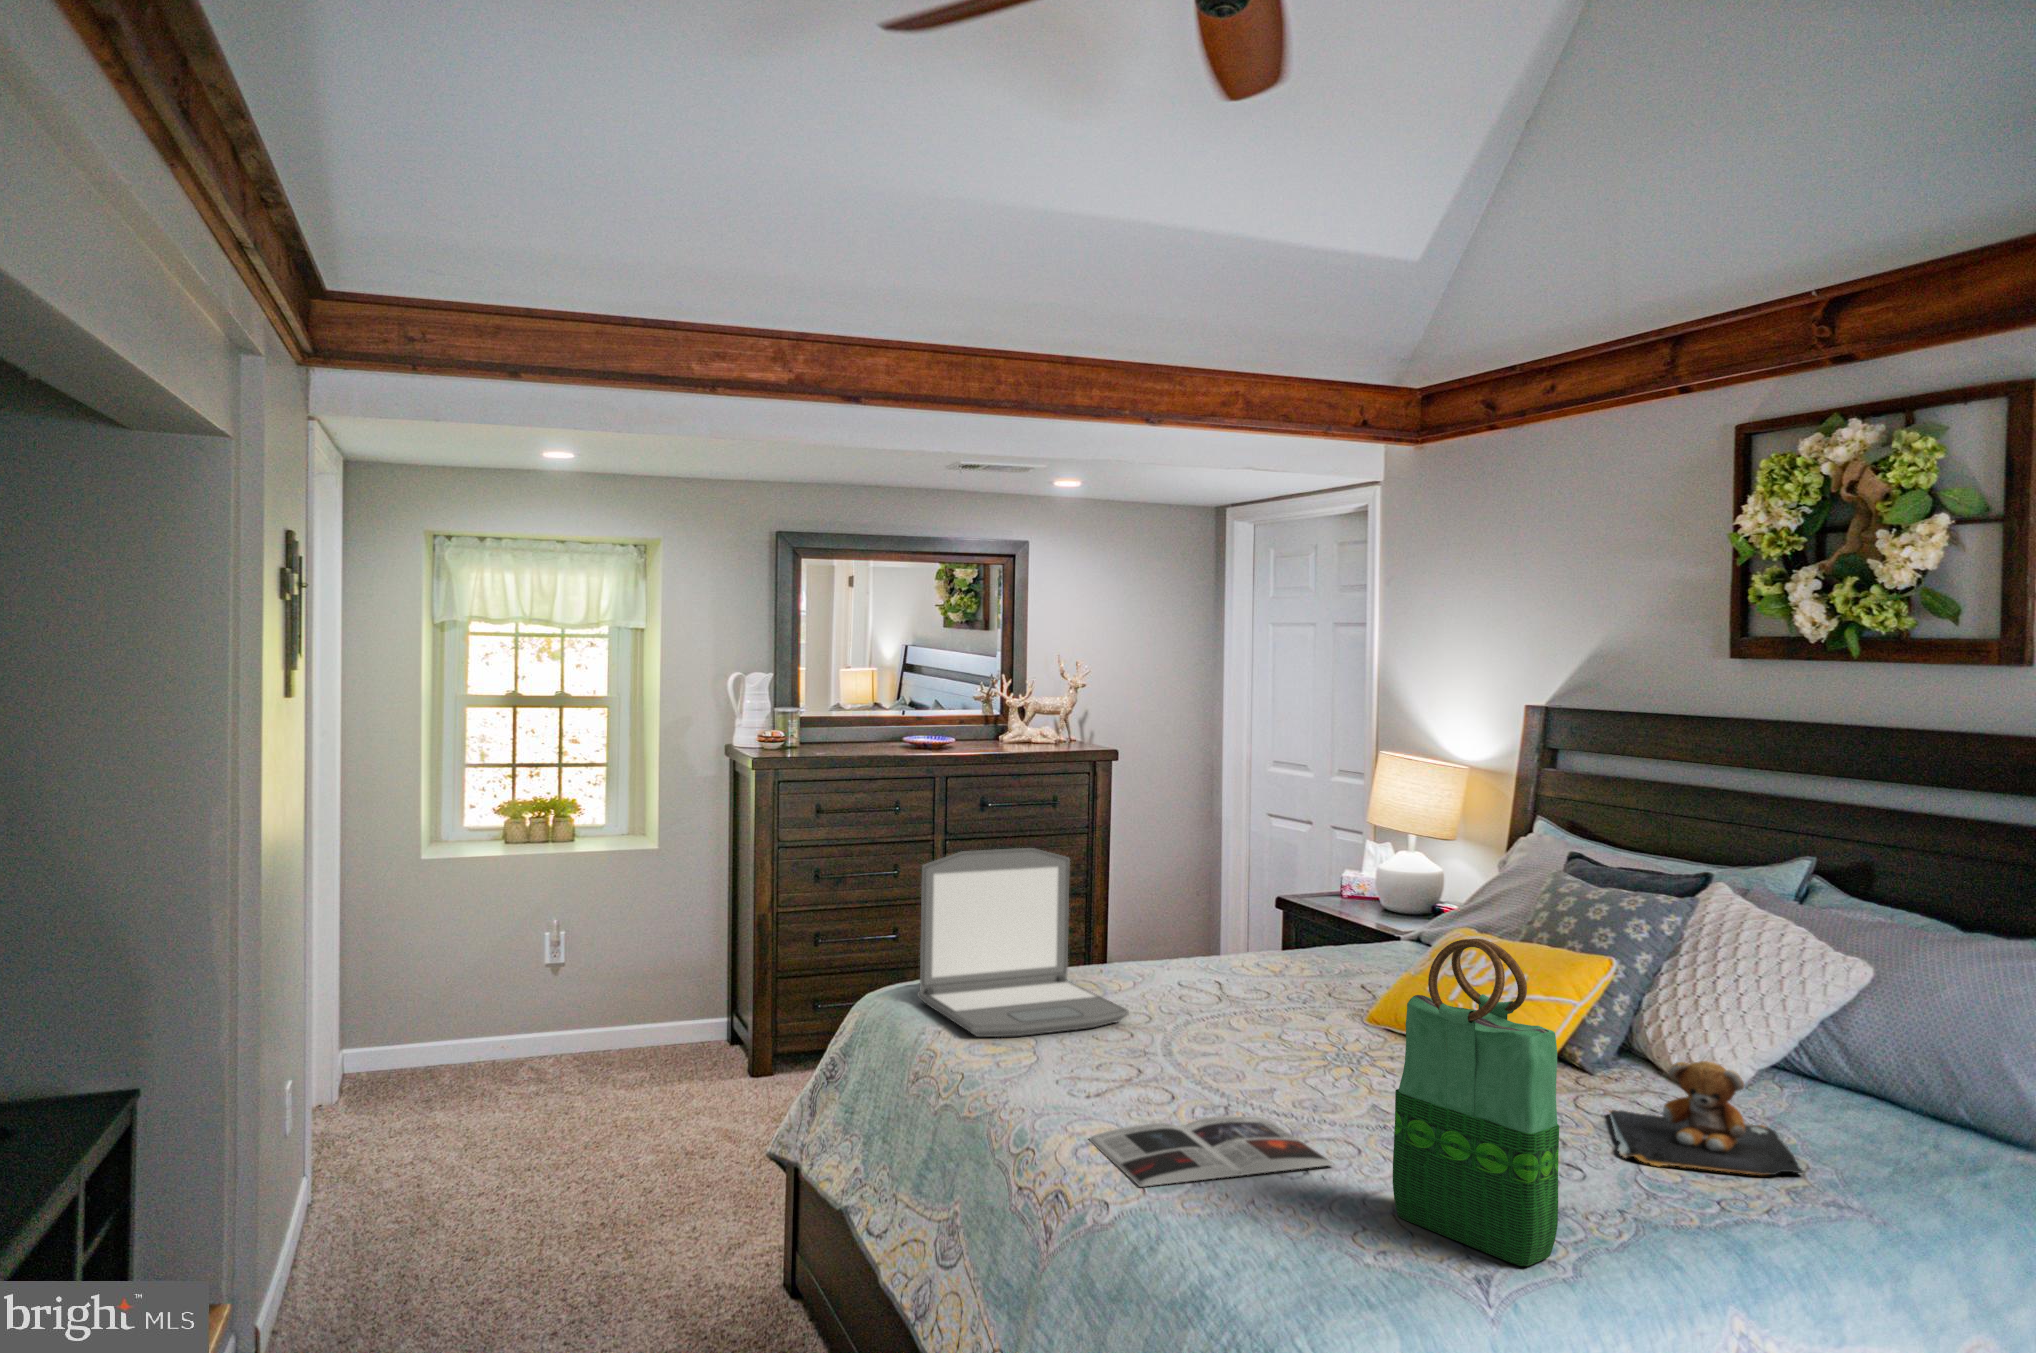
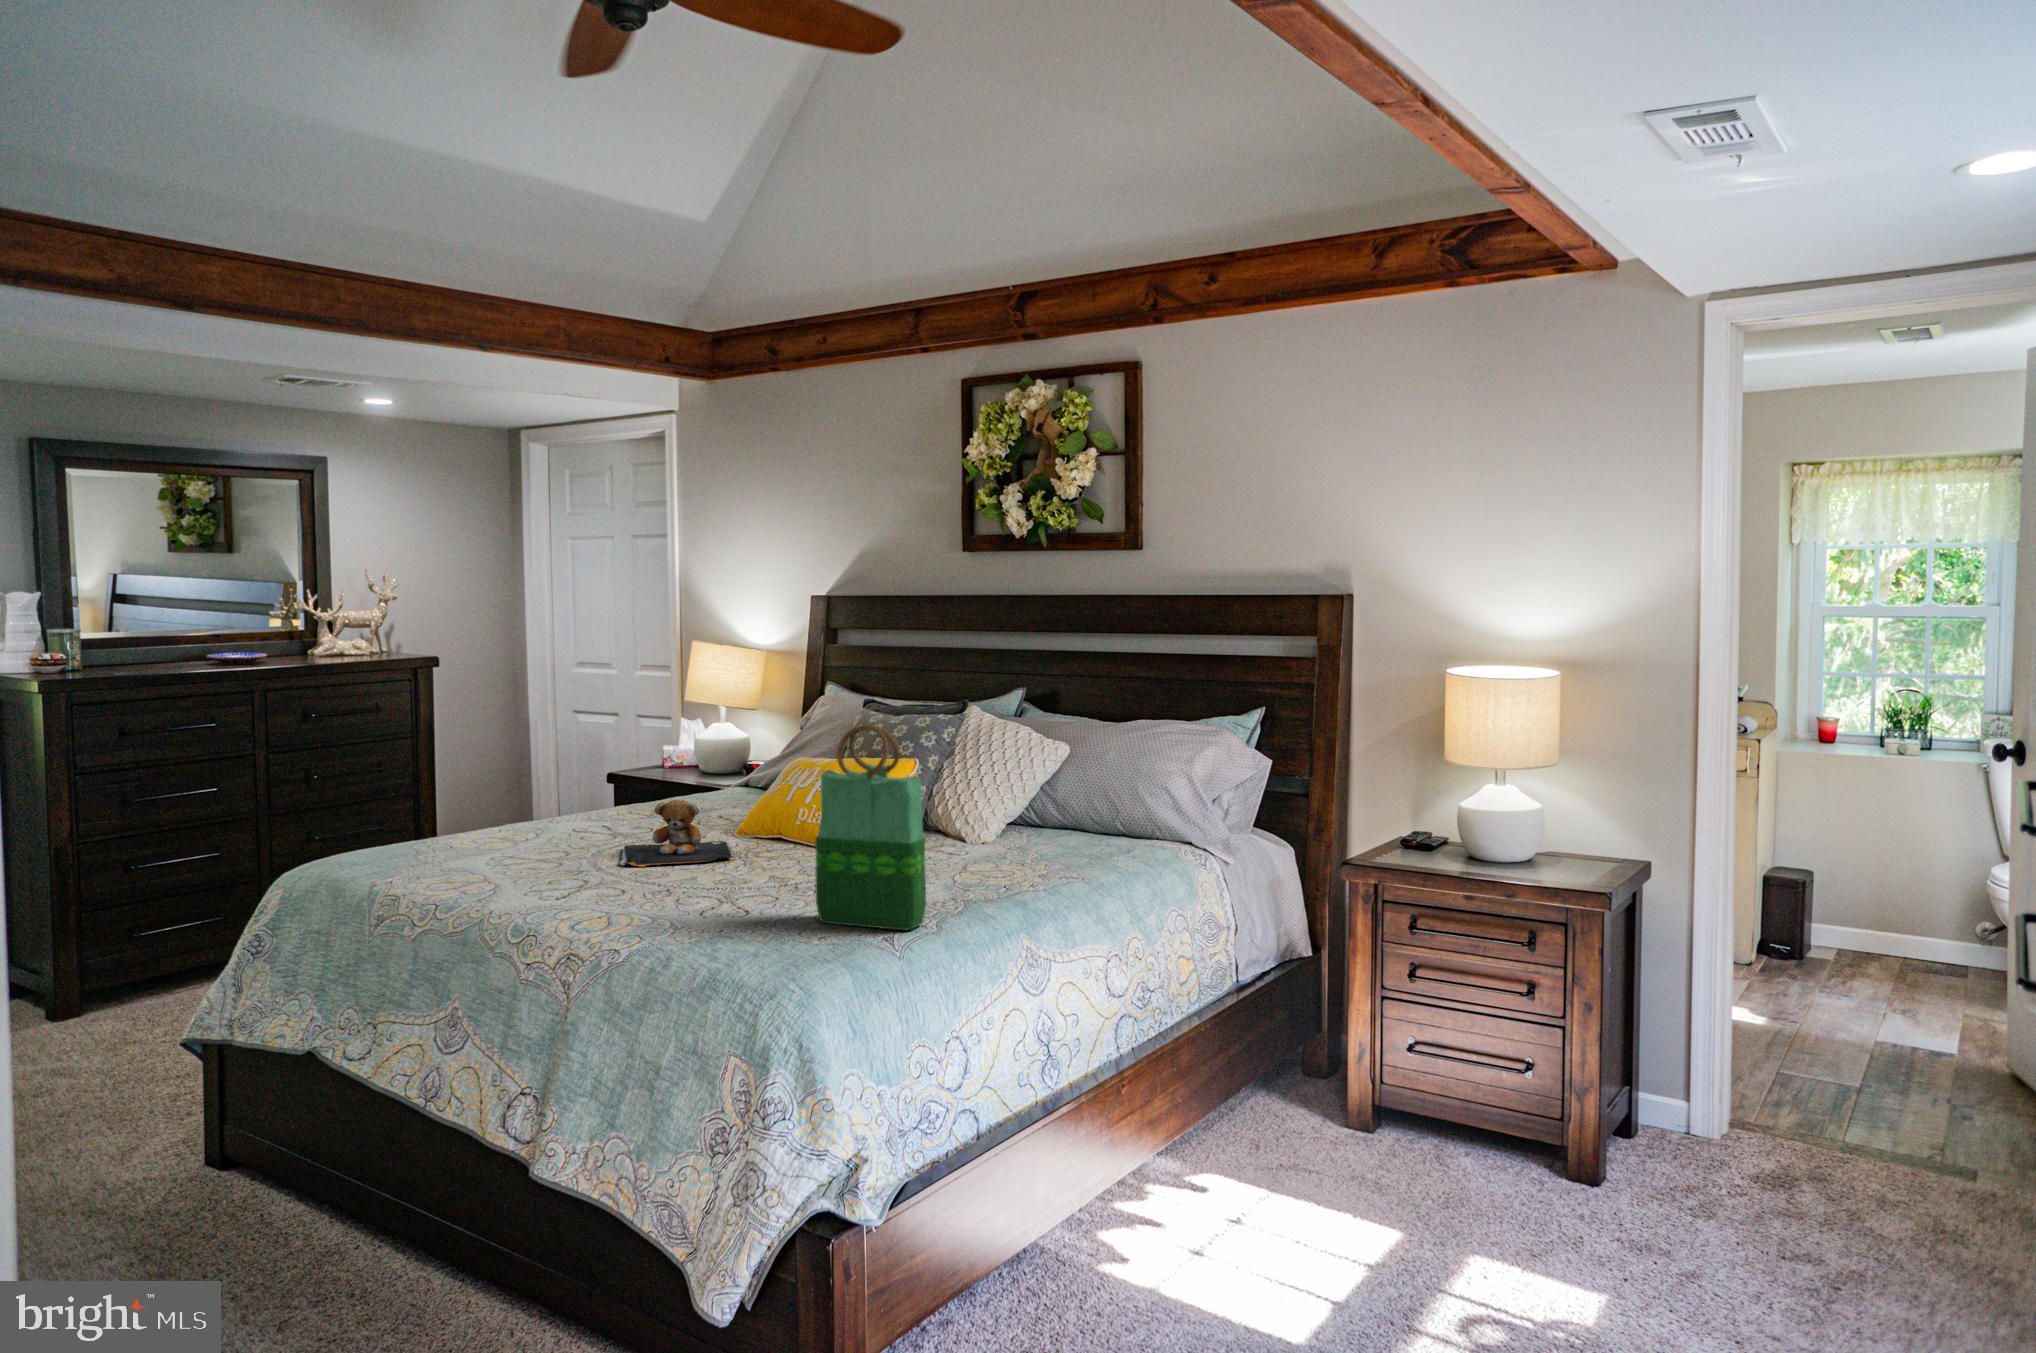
laptop: present [918,848,1129,1037] -> none [349,722,554,880]
teddy bear: present [1609,1061,1804,1175] -> present [620,799,733,867]
magazine: present [1089,1116,1334,1187] -> none [576,890,766,936]

